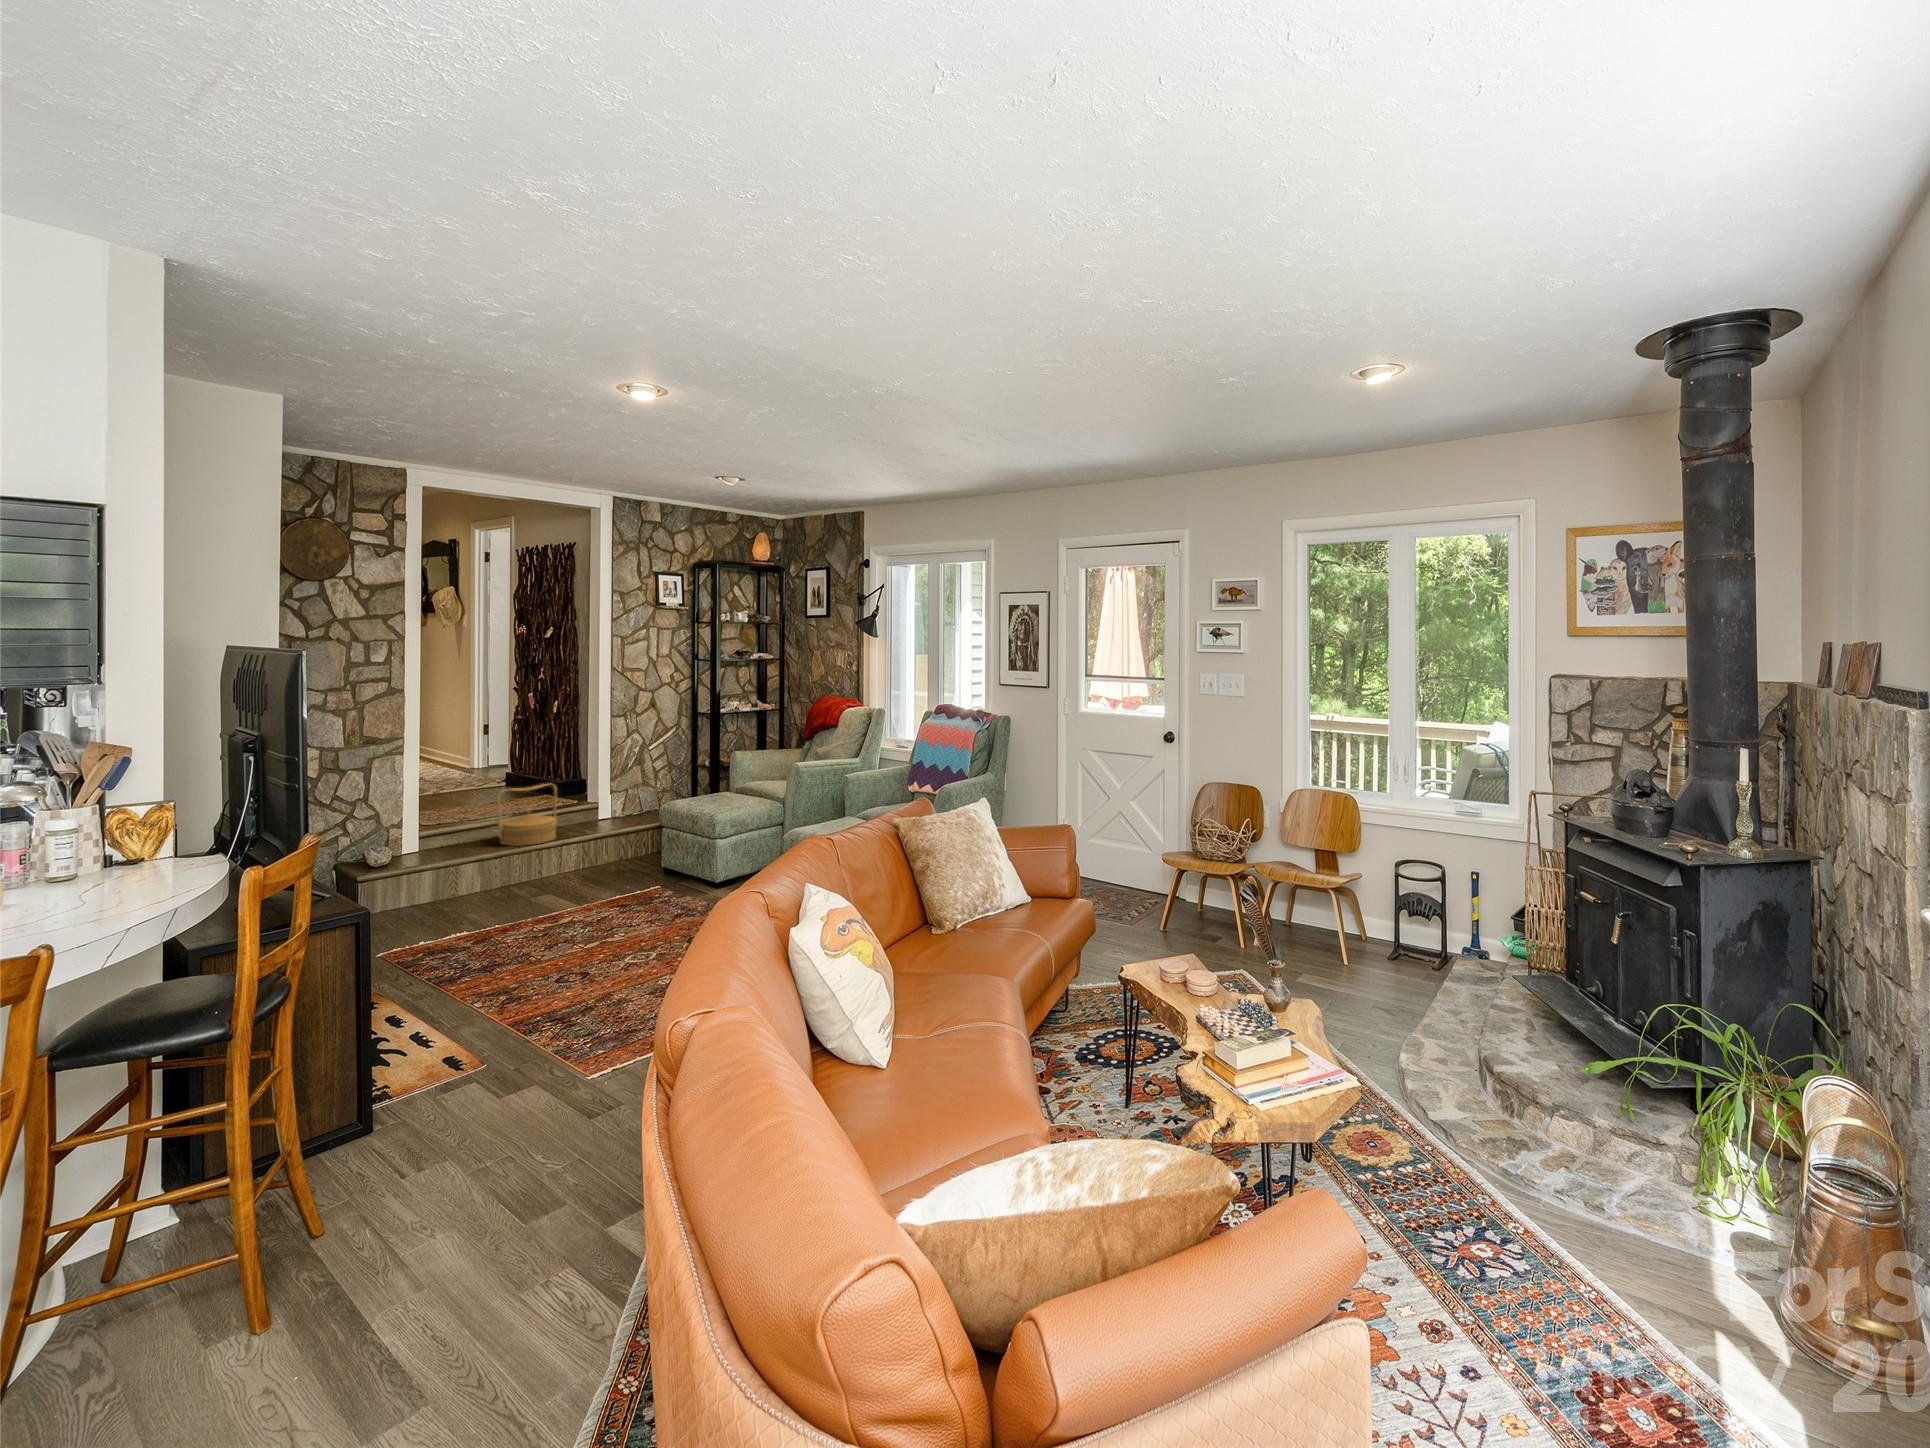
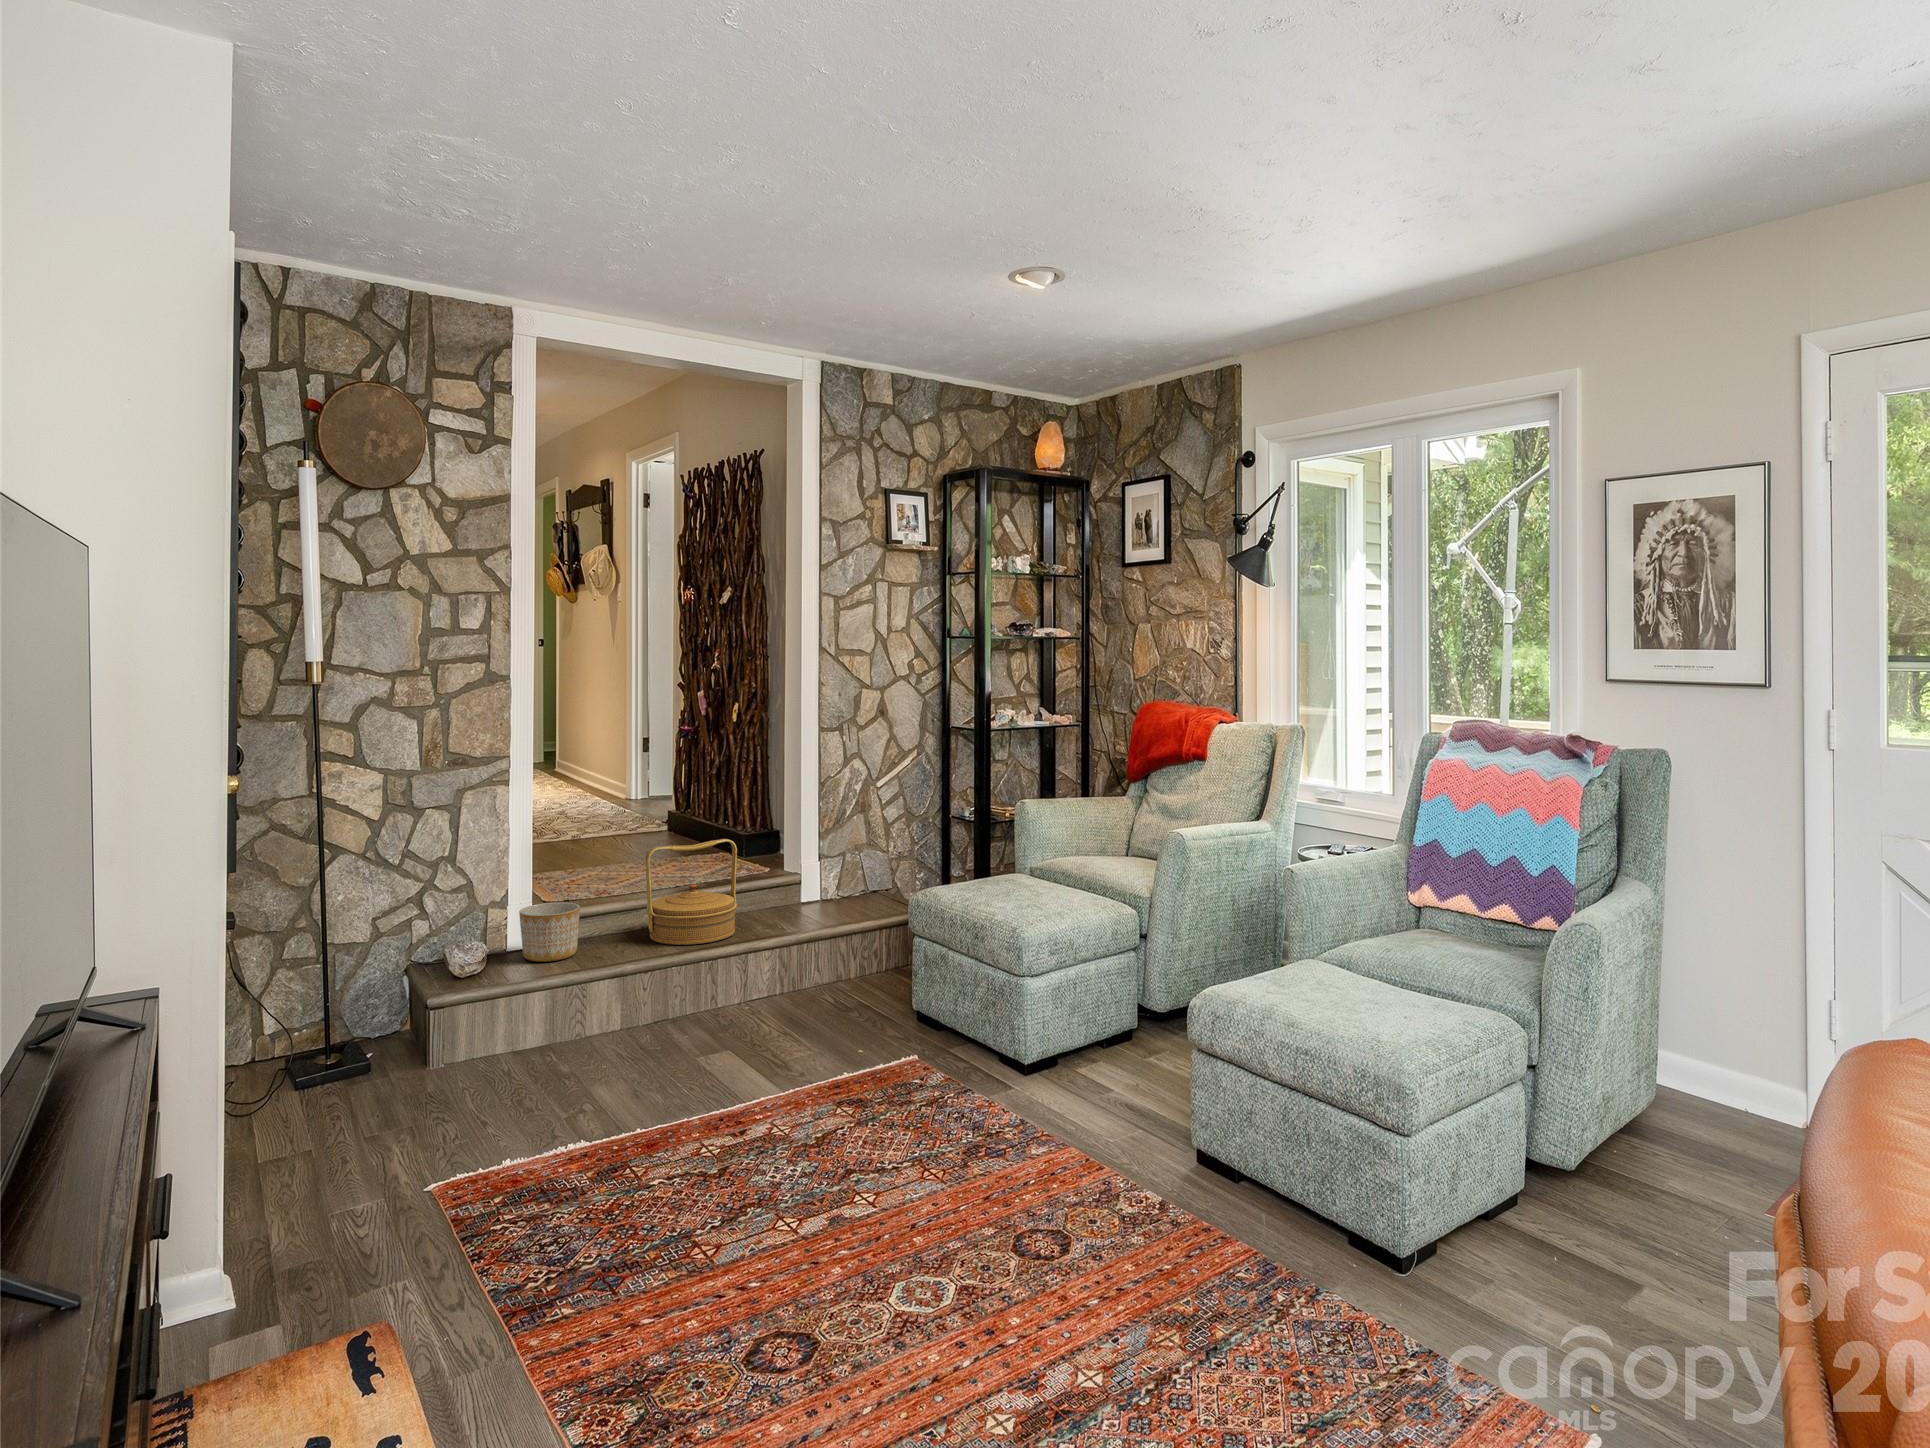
planter: none [414,824,454,858] -> present [519,902,580,962]

